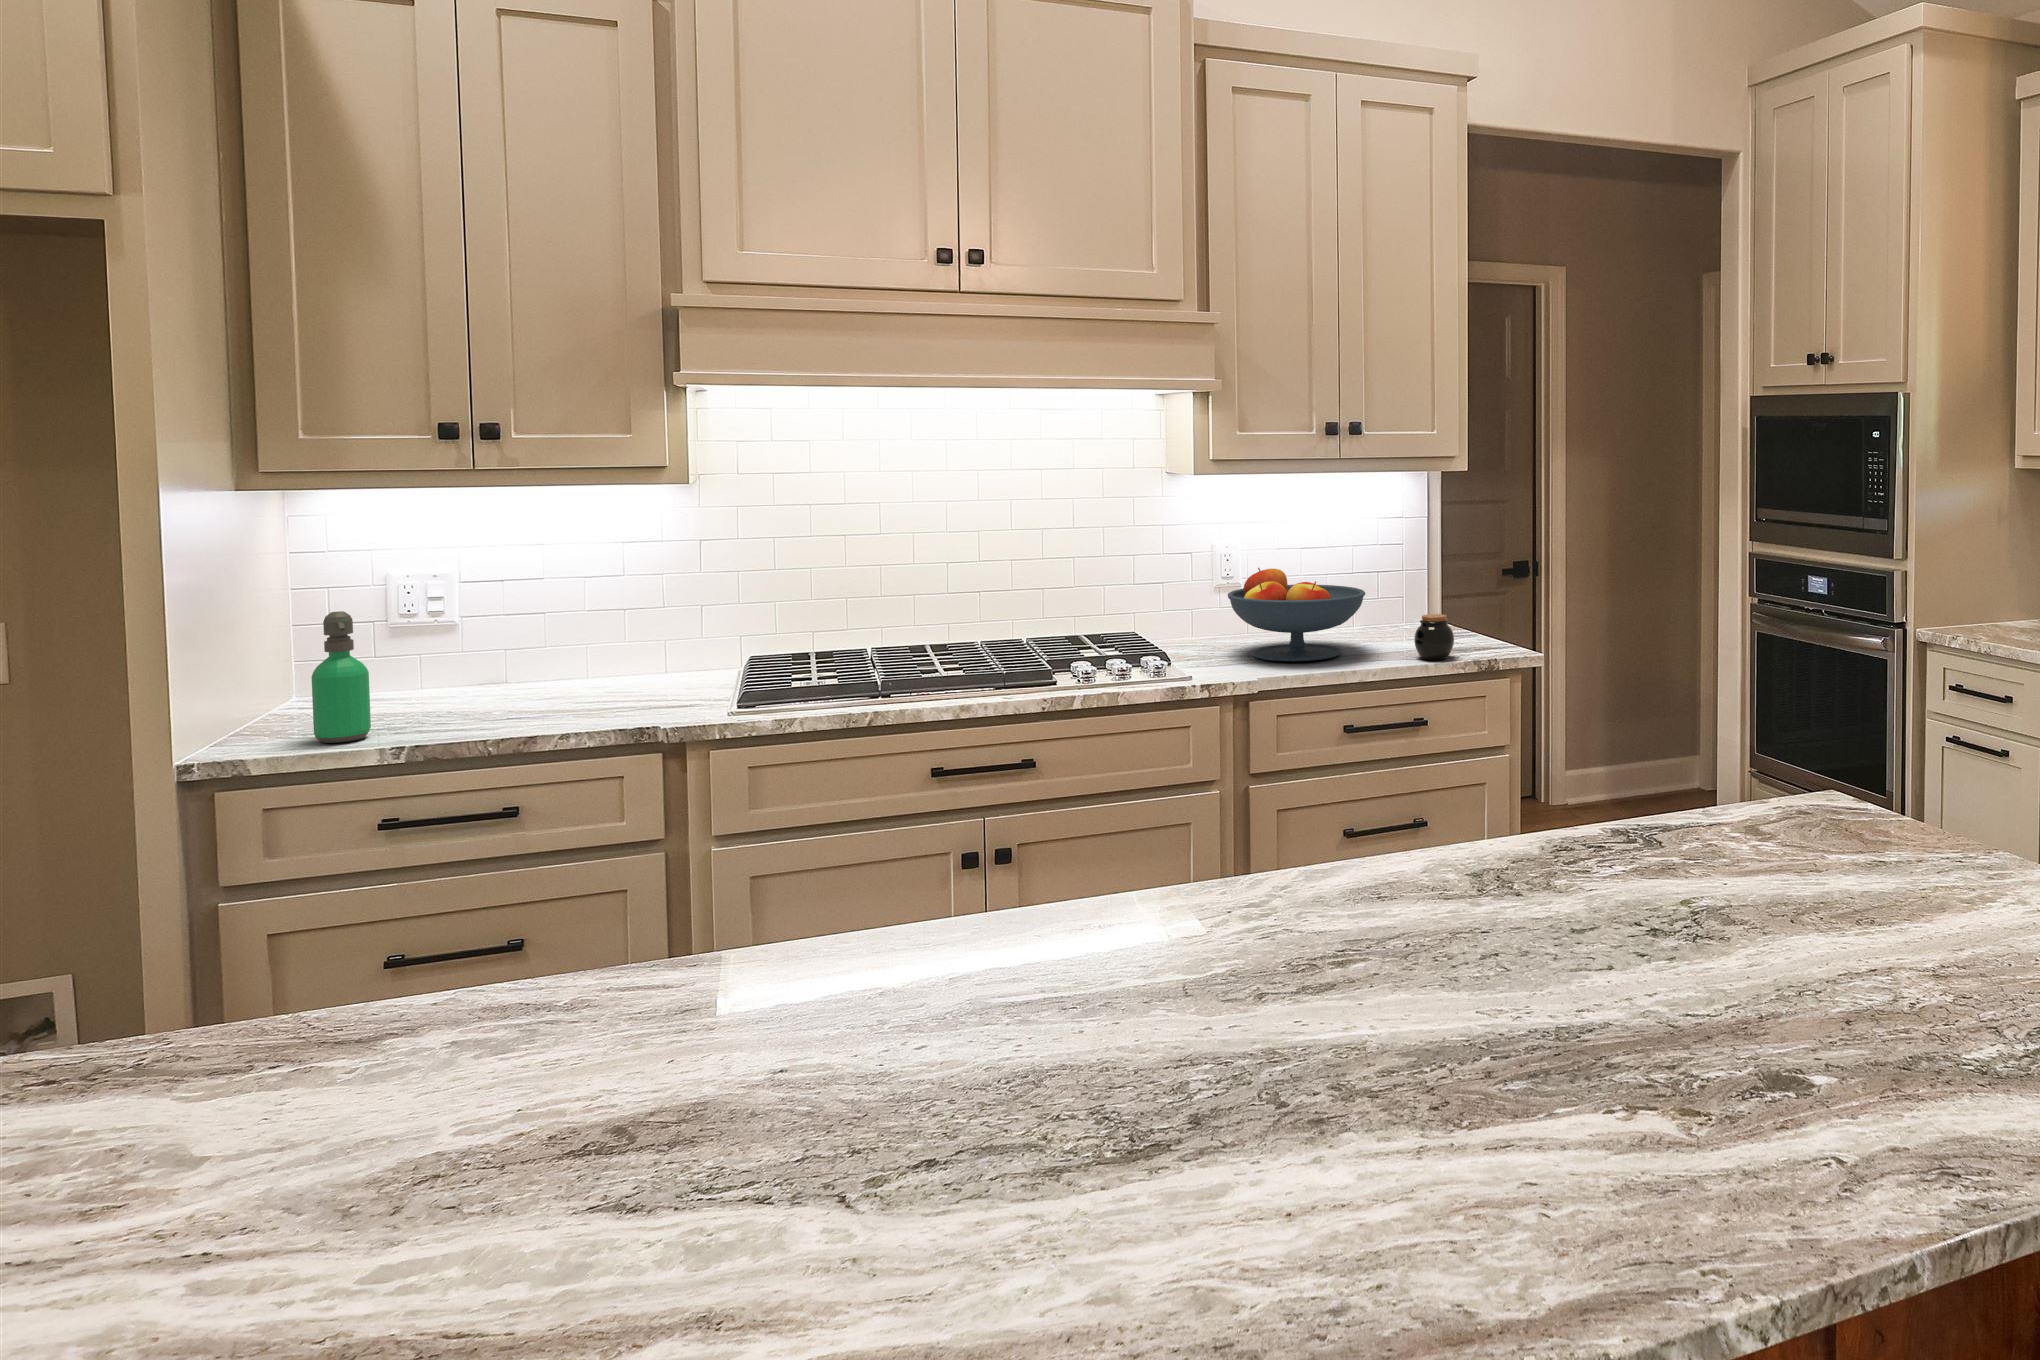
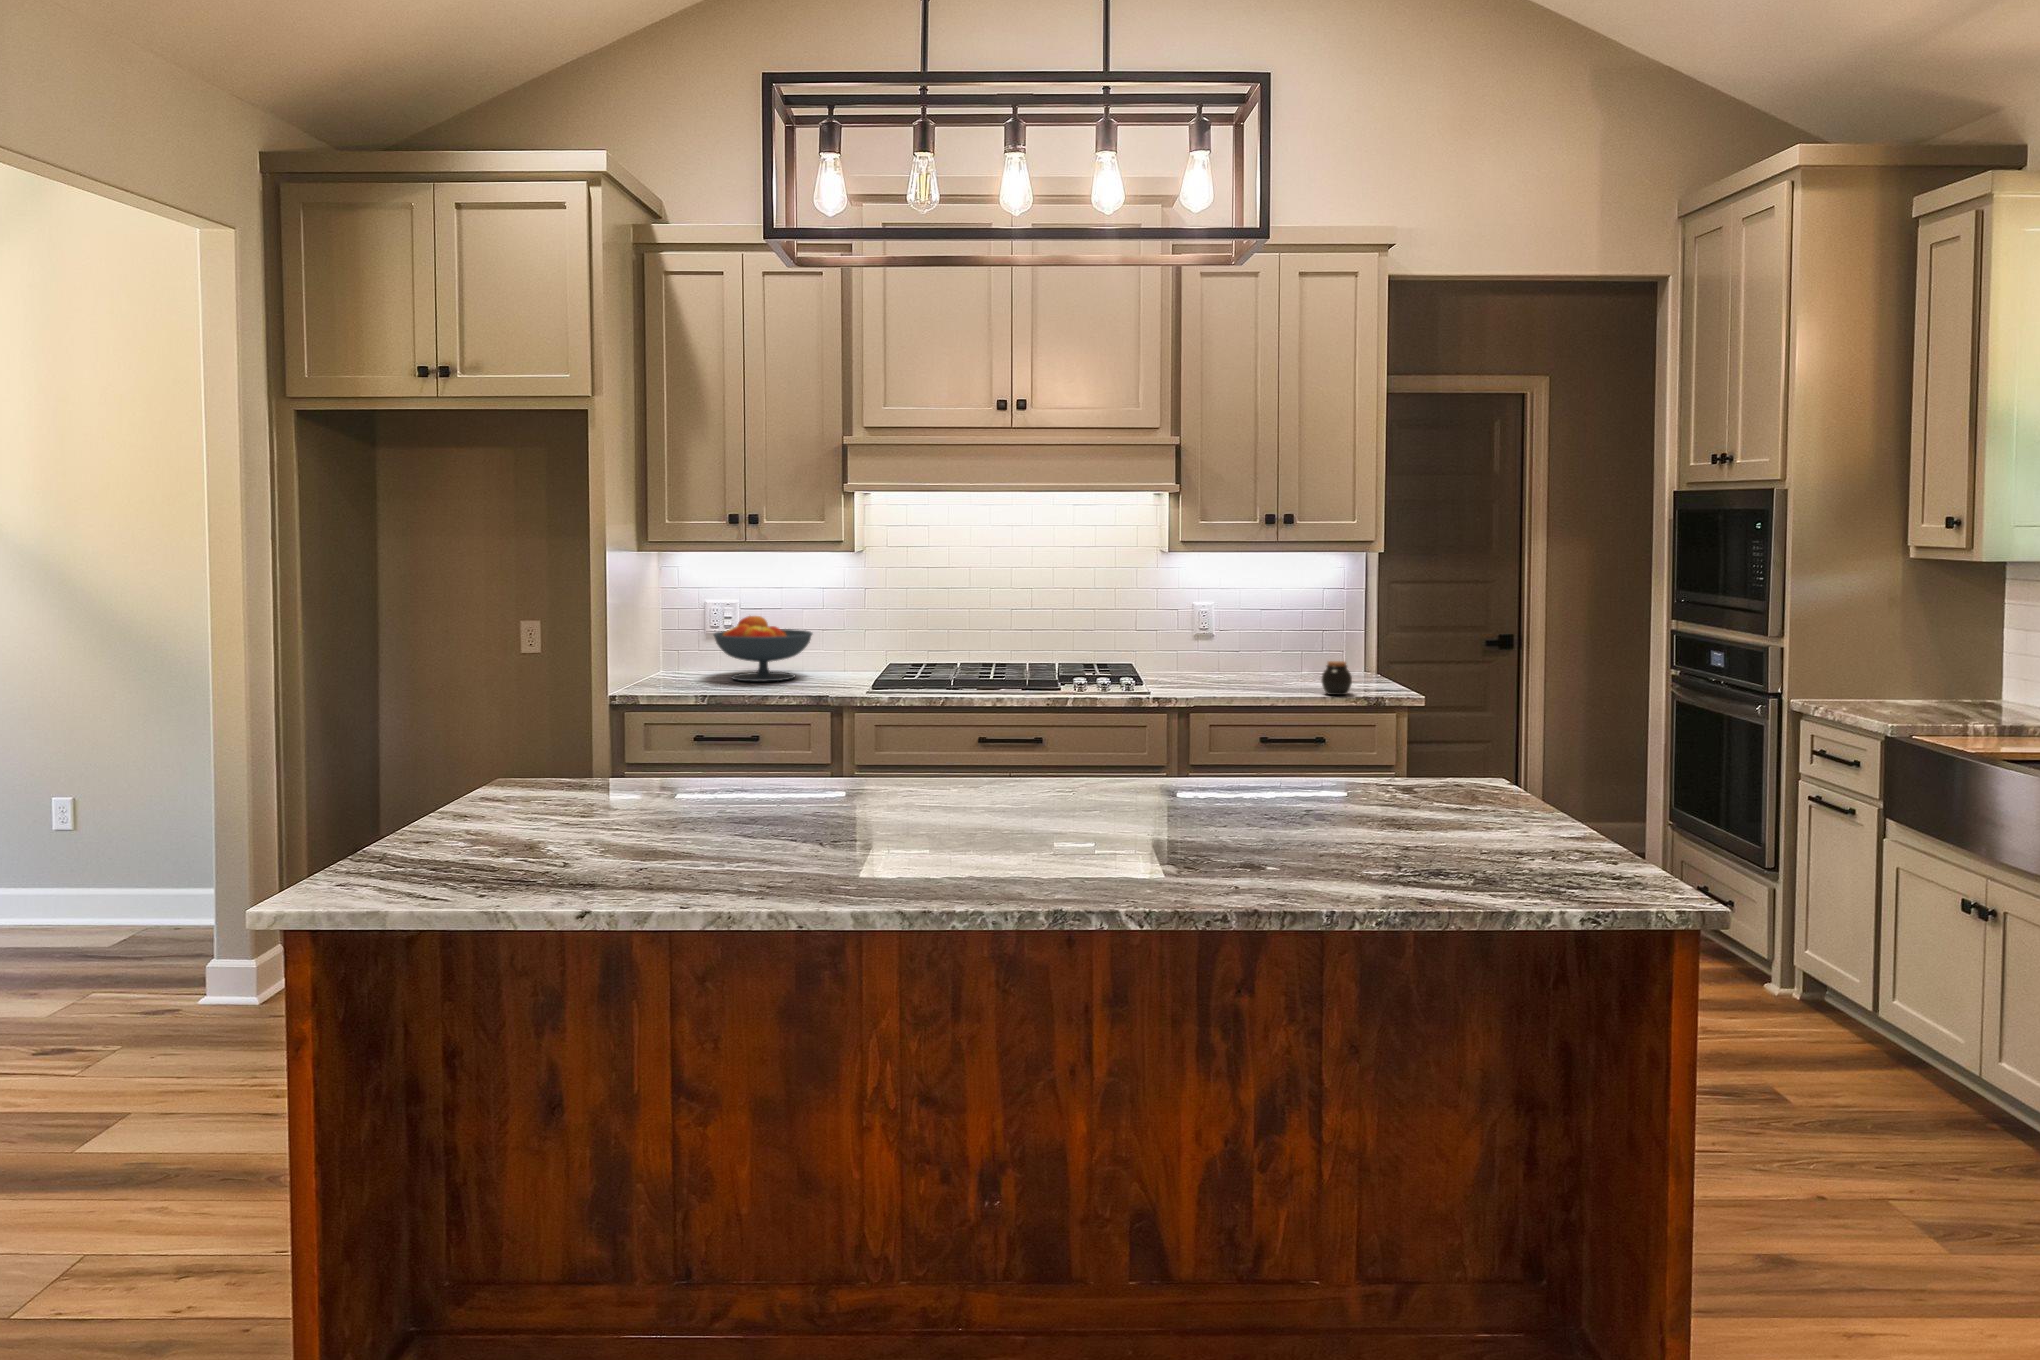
fruit bowl: present [1228,568,1365,661] -> present [714,616,812,681]
soap dispenser: present [312,611,371,743] -> none [666,619,692,691]

